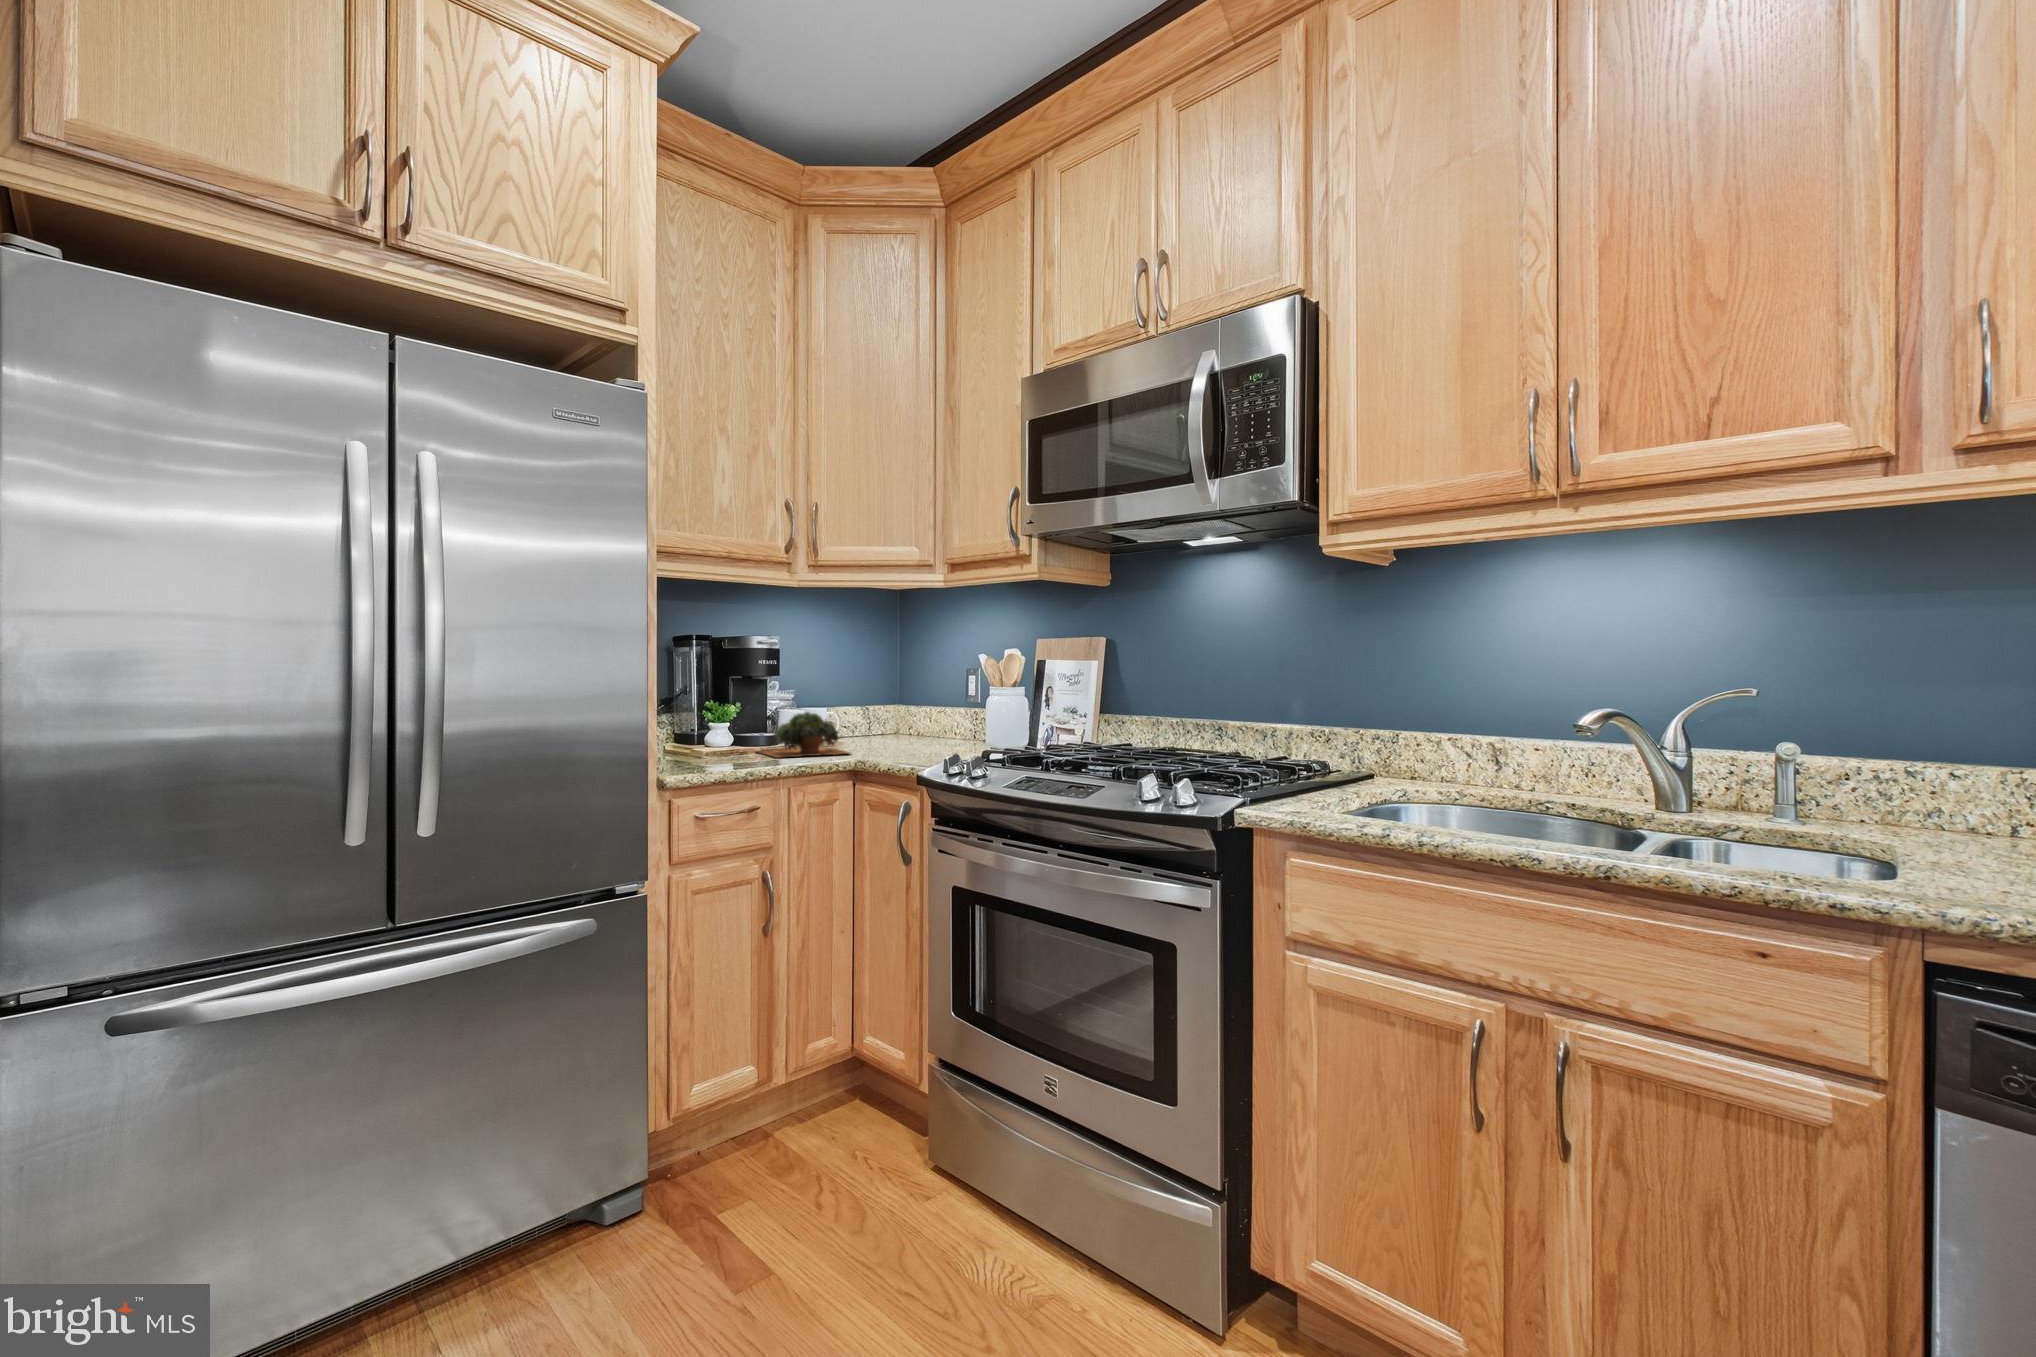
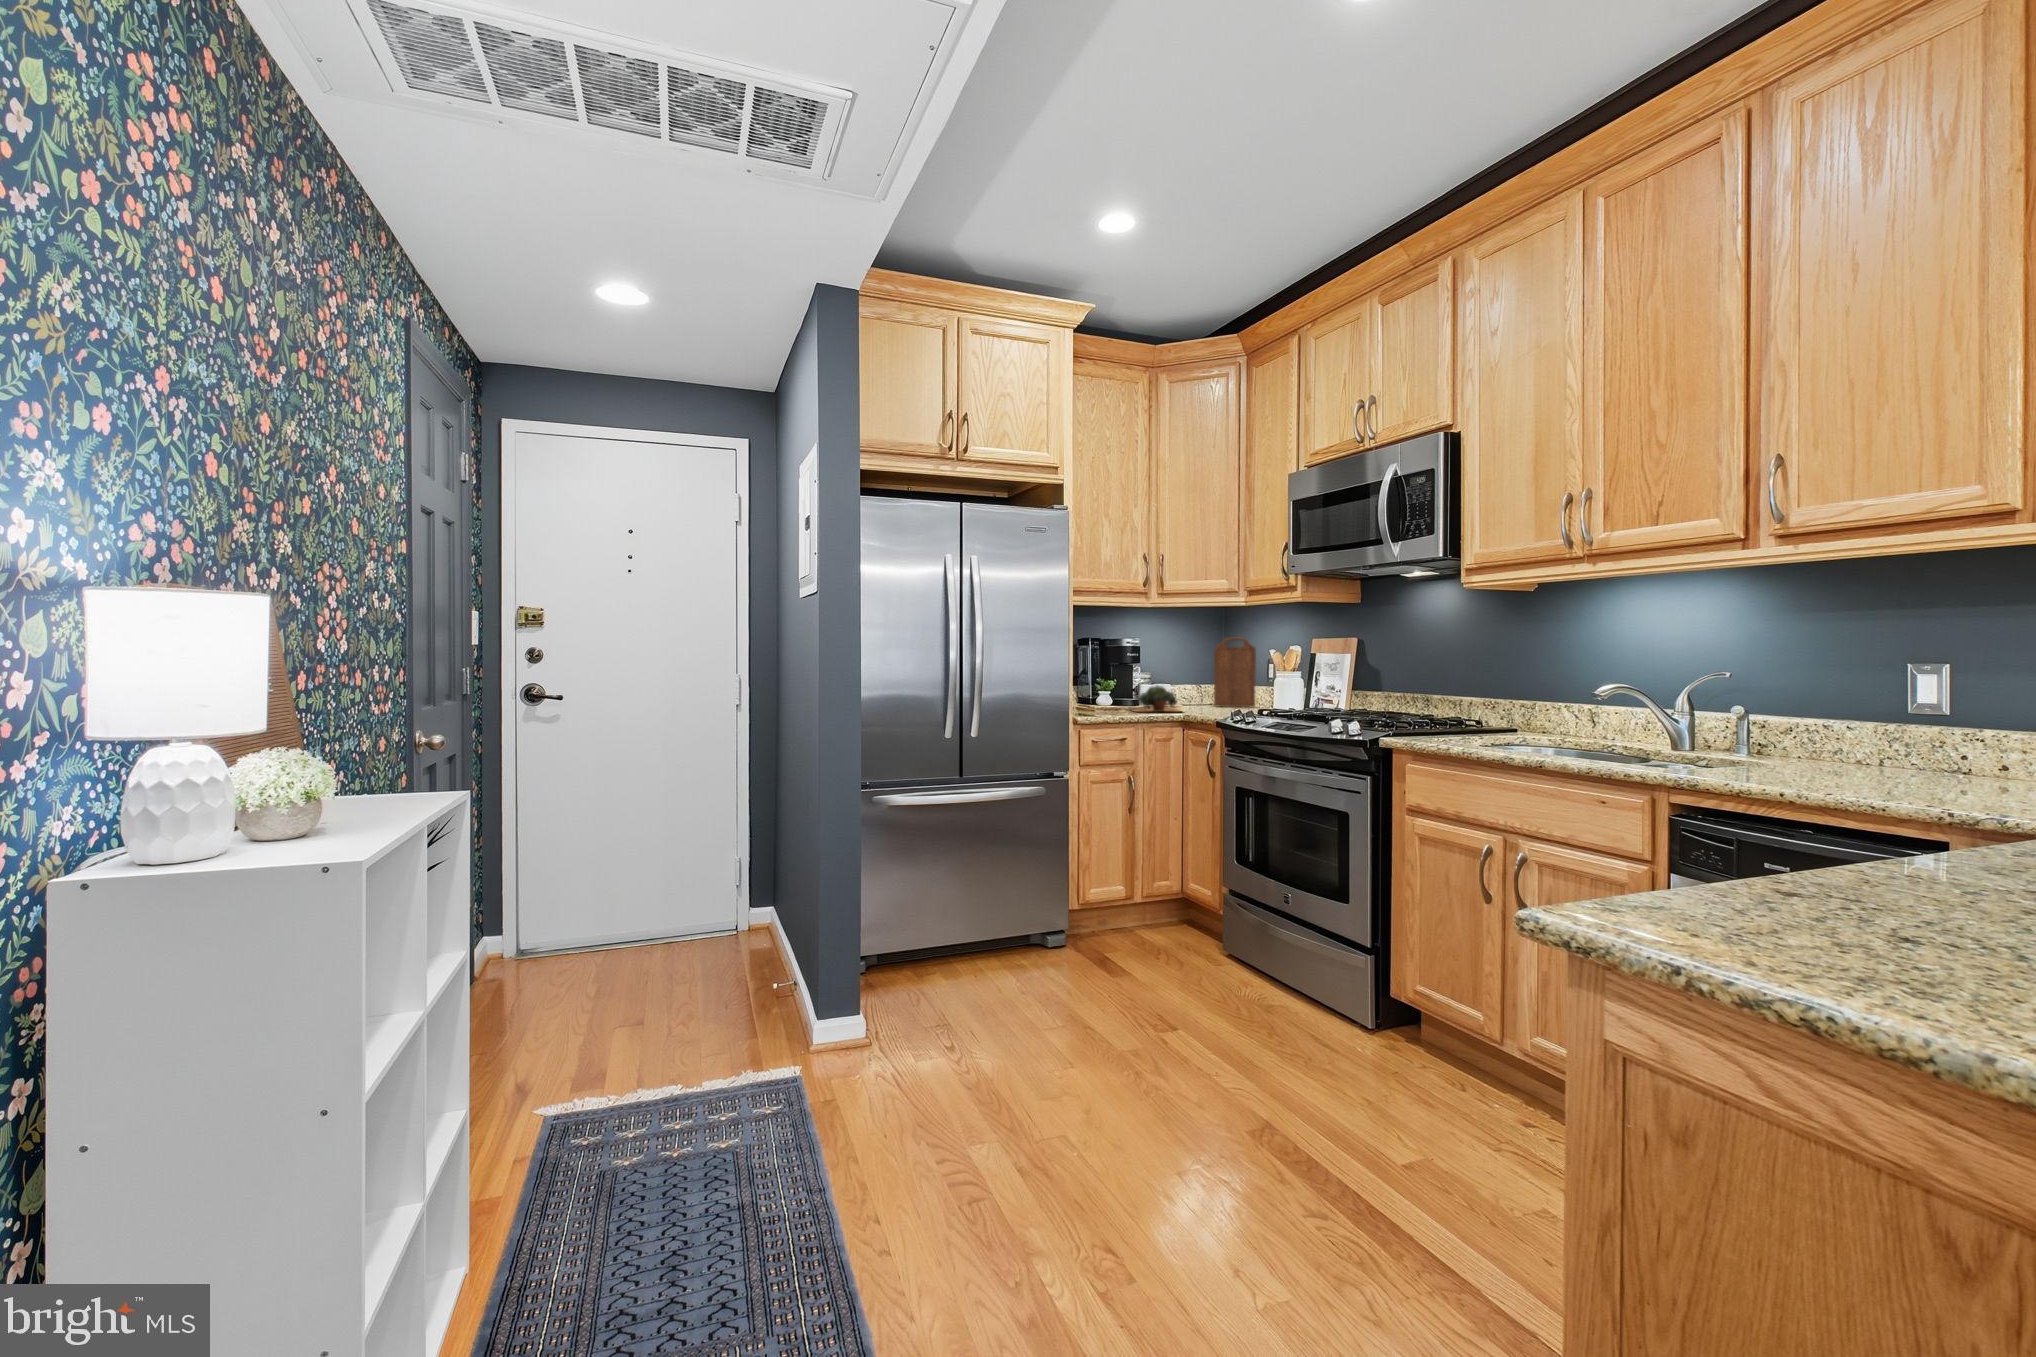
cutting board: none [889,636,949,740] -> present [1214,638,1256,707]

